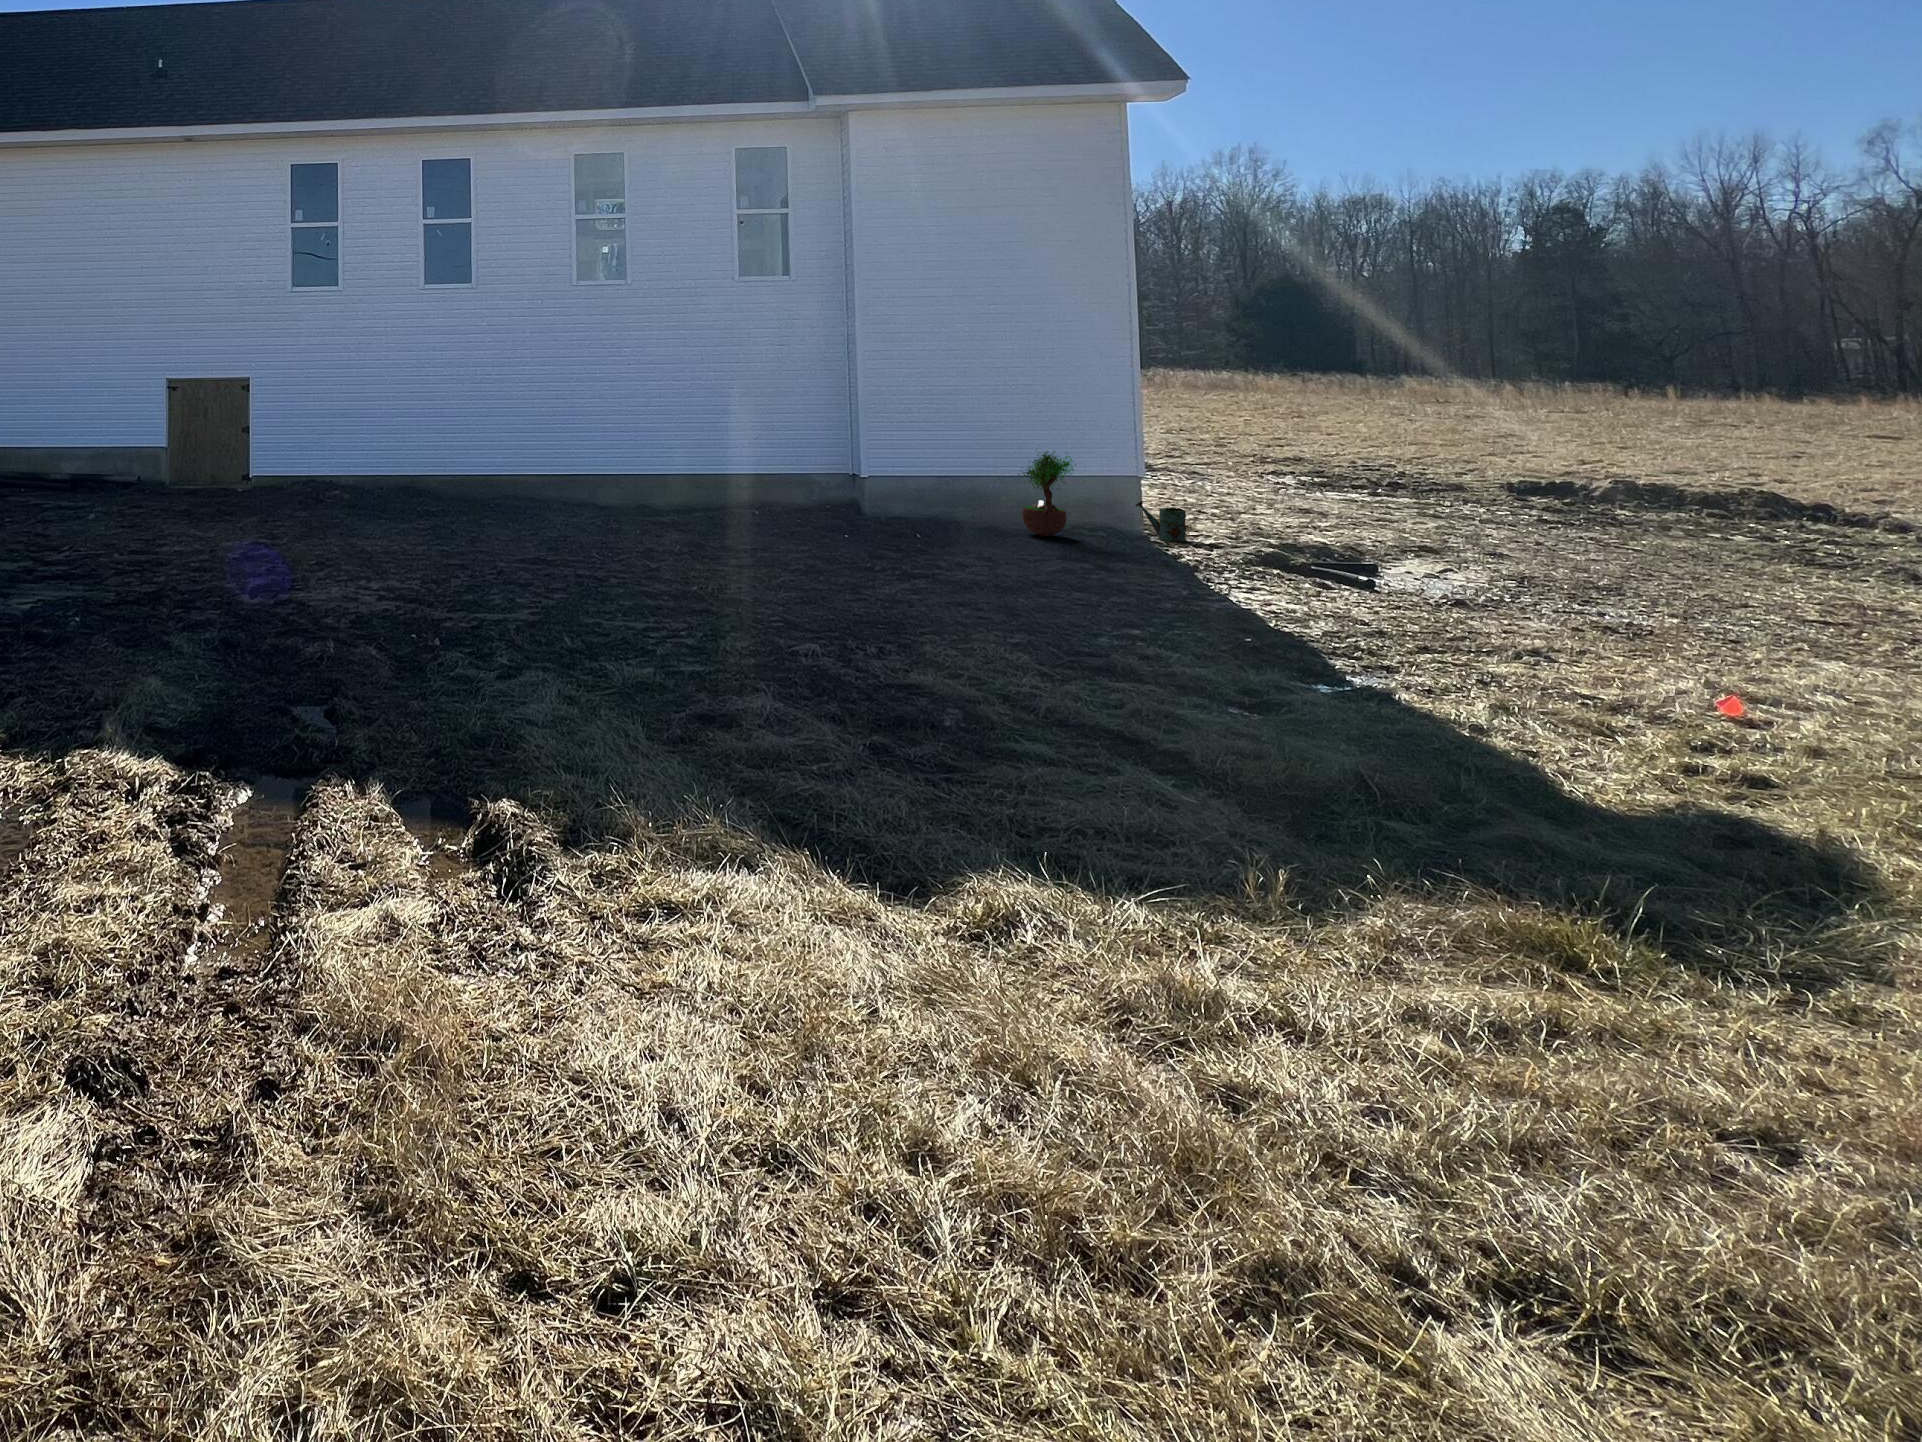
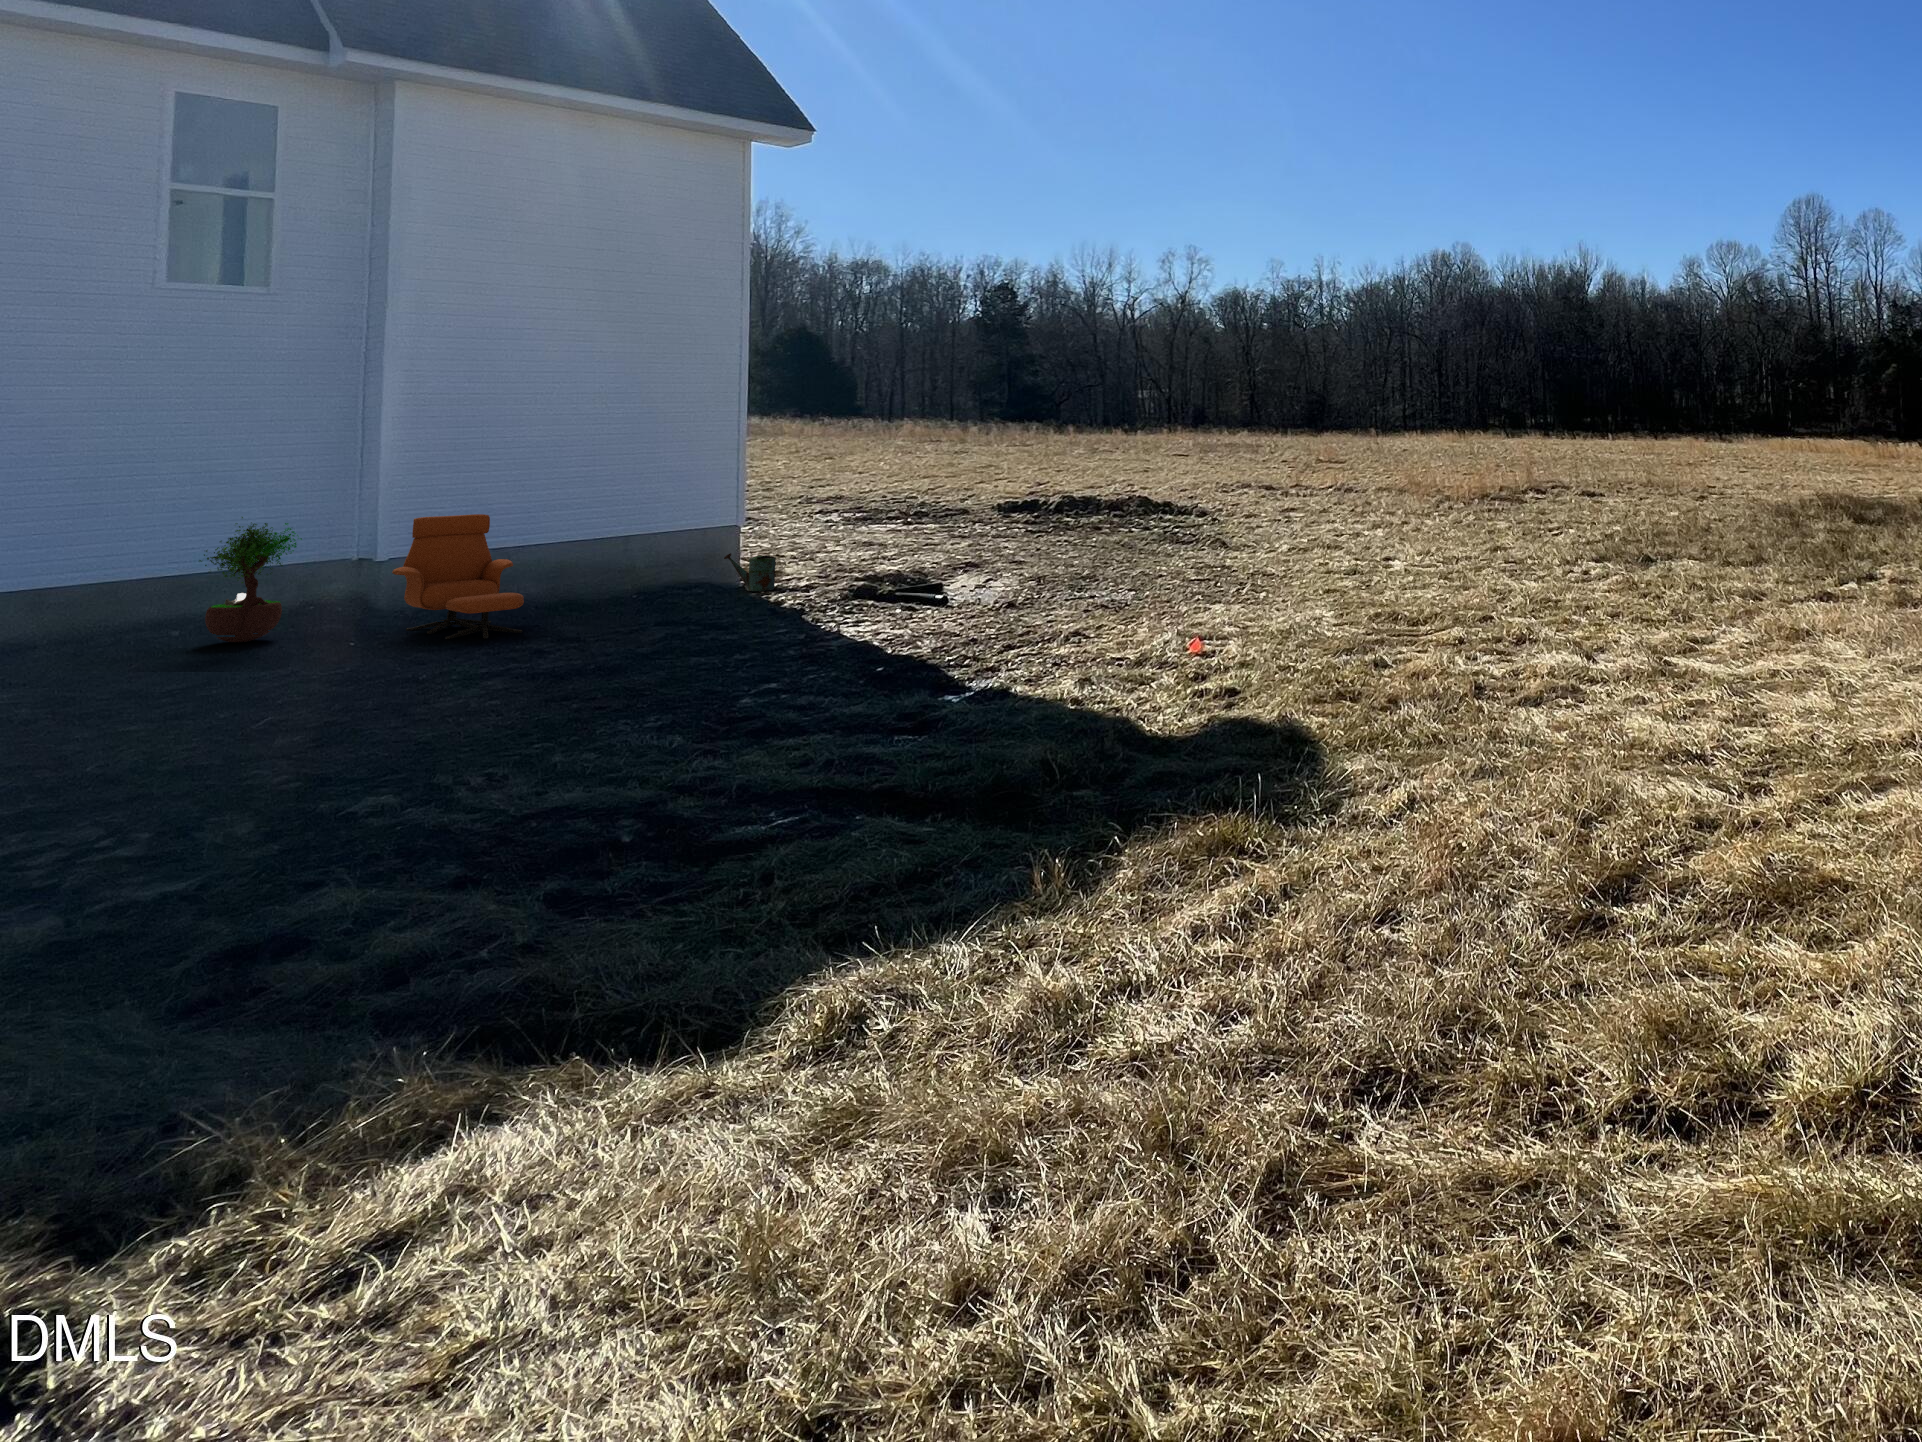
lounge chair: none [880,445,961,543] -> present [392,514,524,639]
potted tree: present [1018,445,1076,536] -> present [199,517,302,643]

